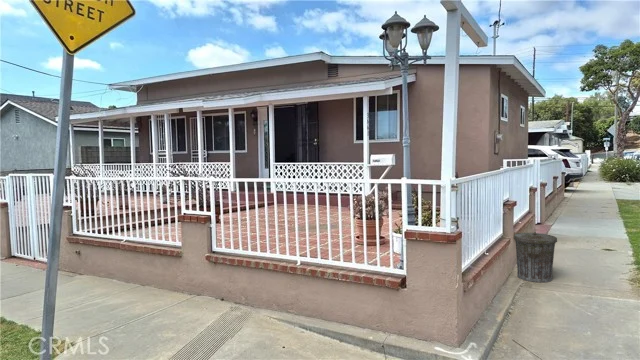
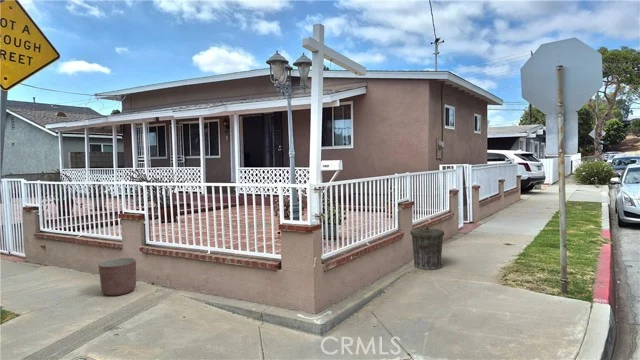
planter: none [159,268,202,315] -> present [99,258,136,296]

